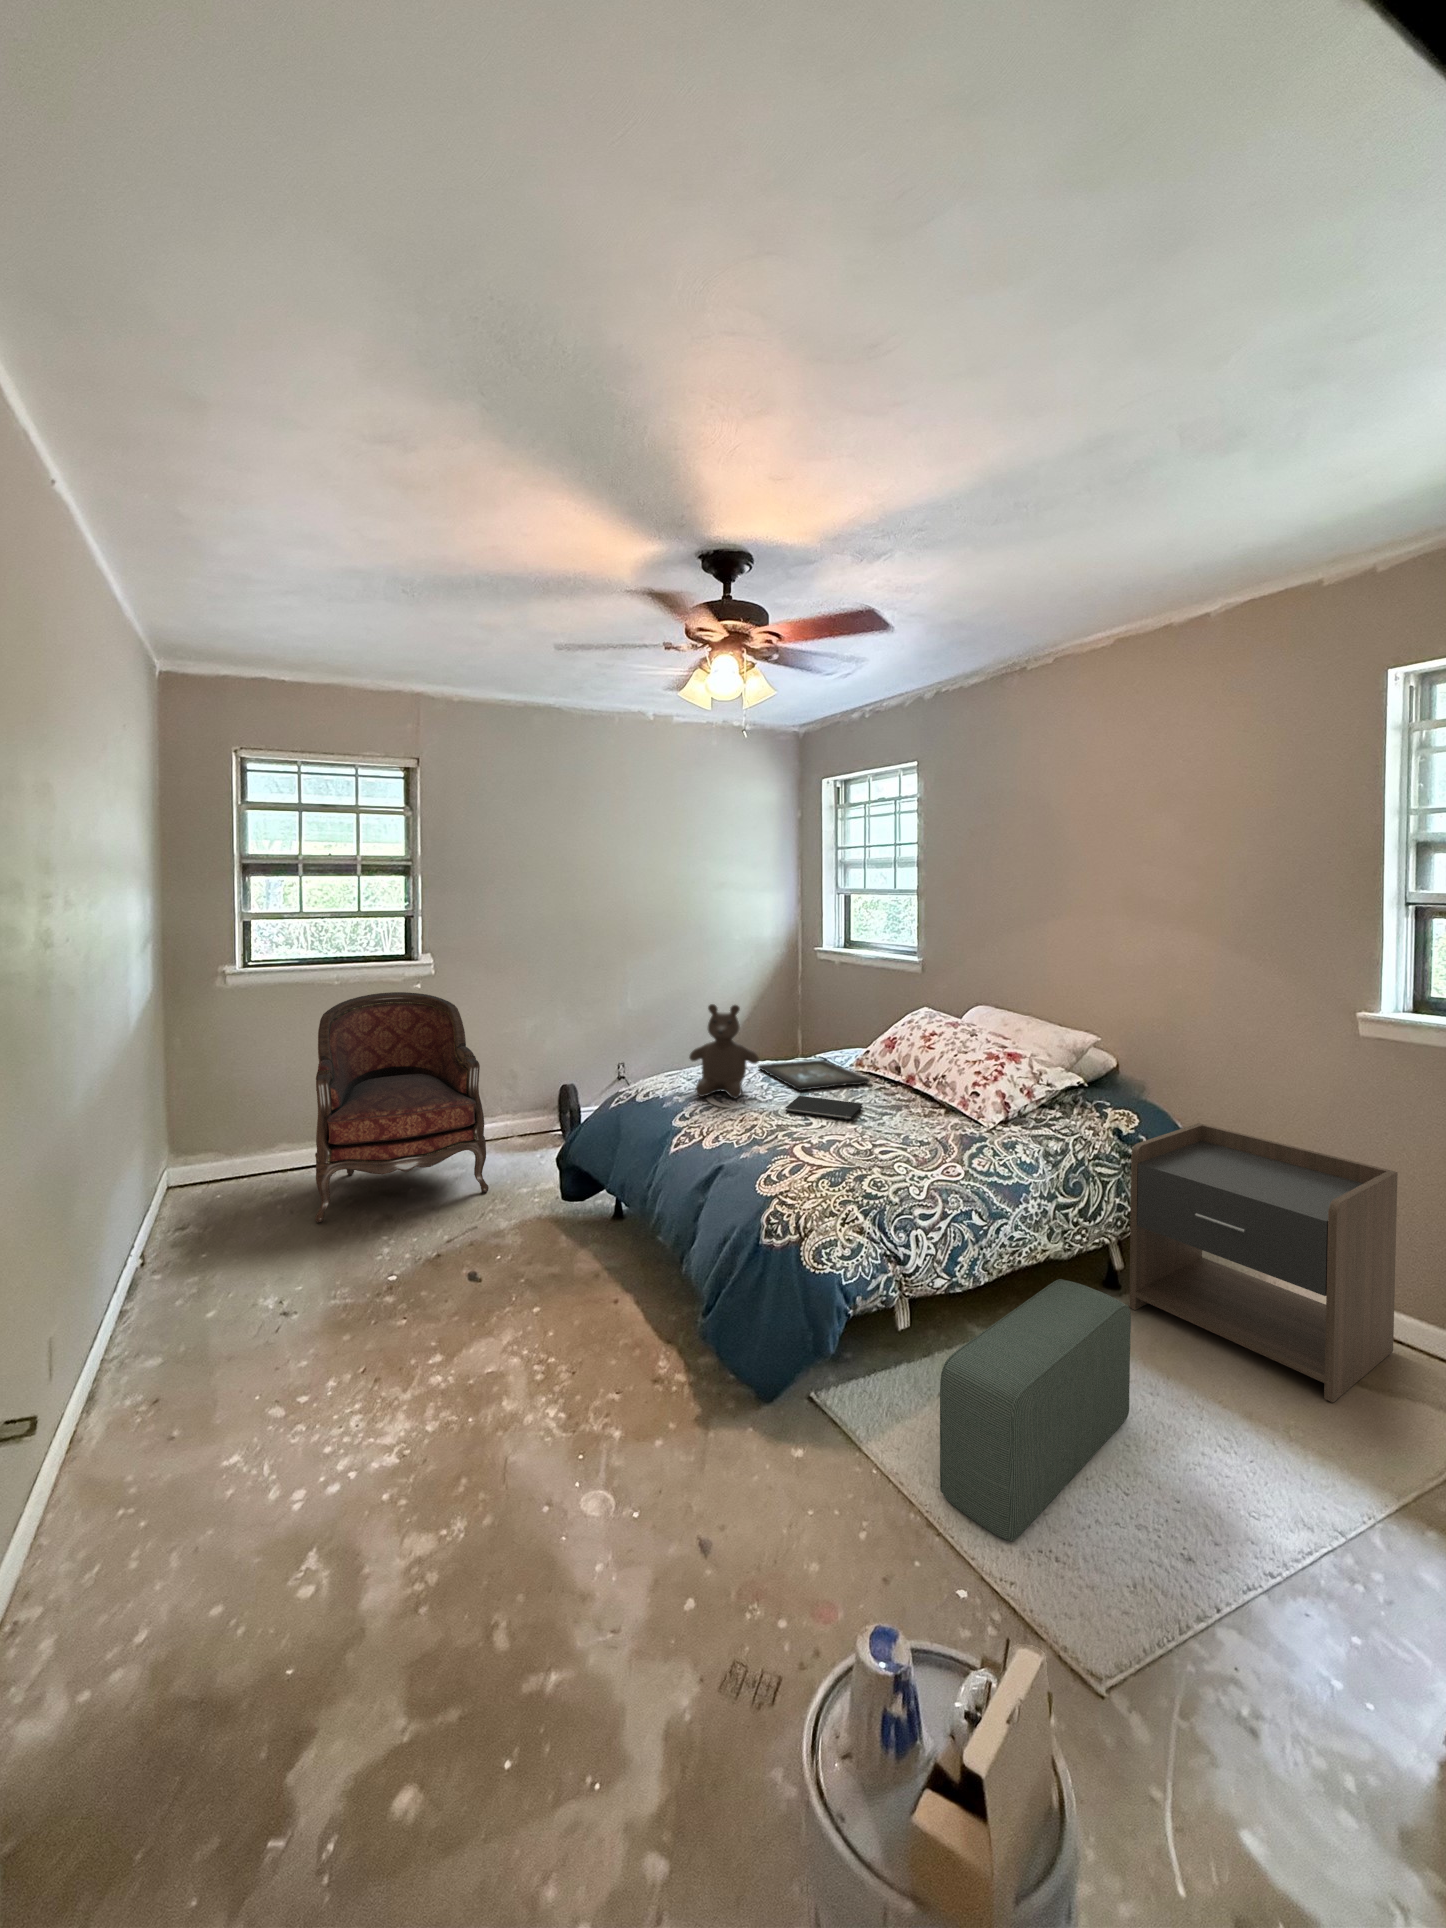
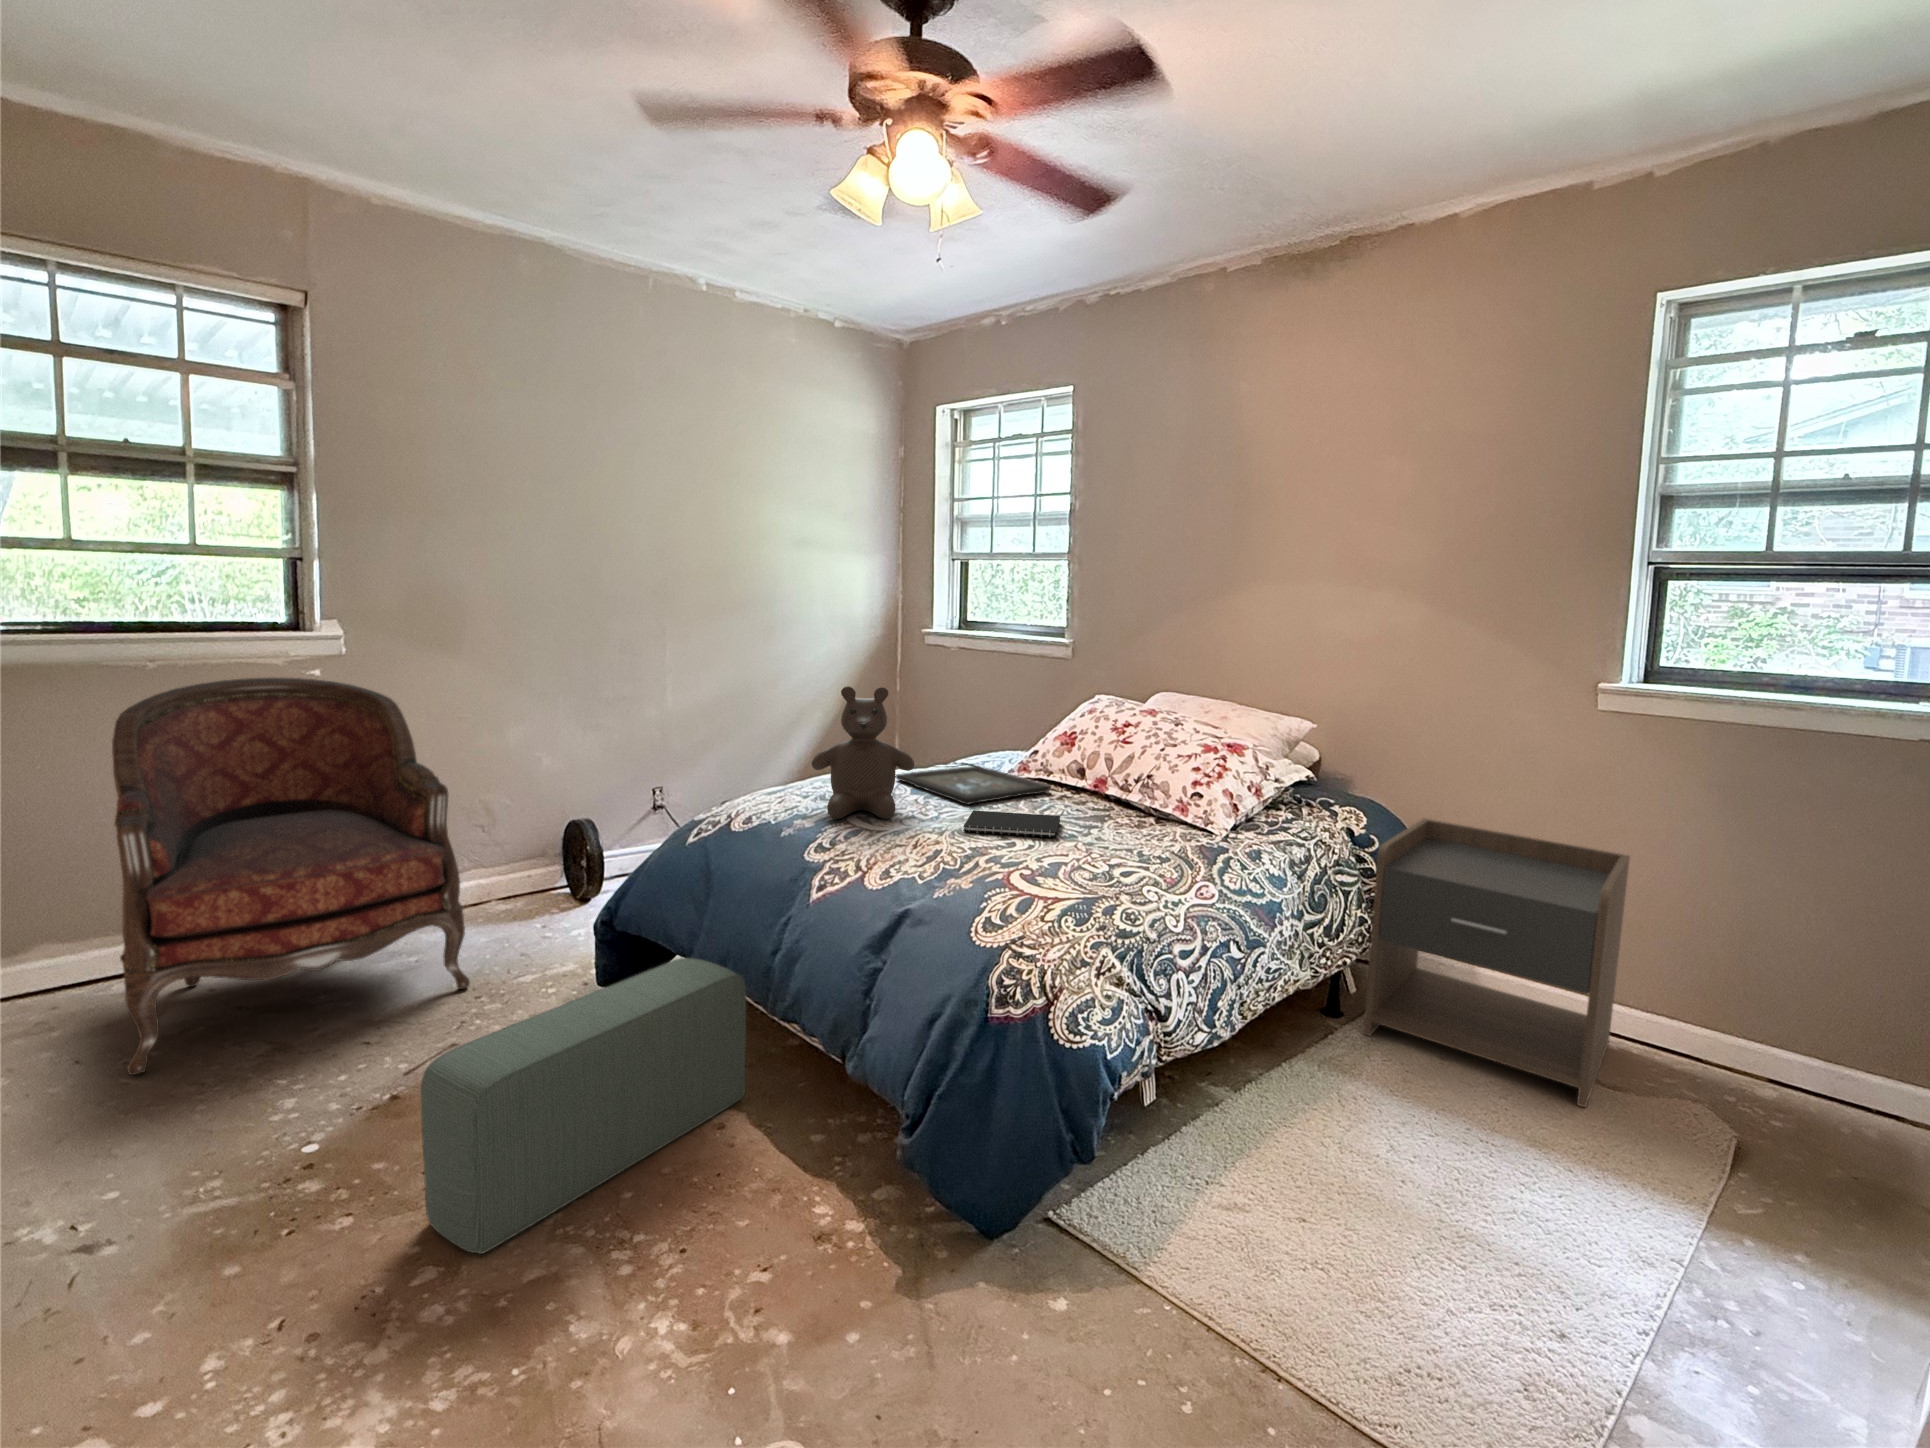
pouf: present [940,1279,1131,1541] -> present [421,958,746,1254]

